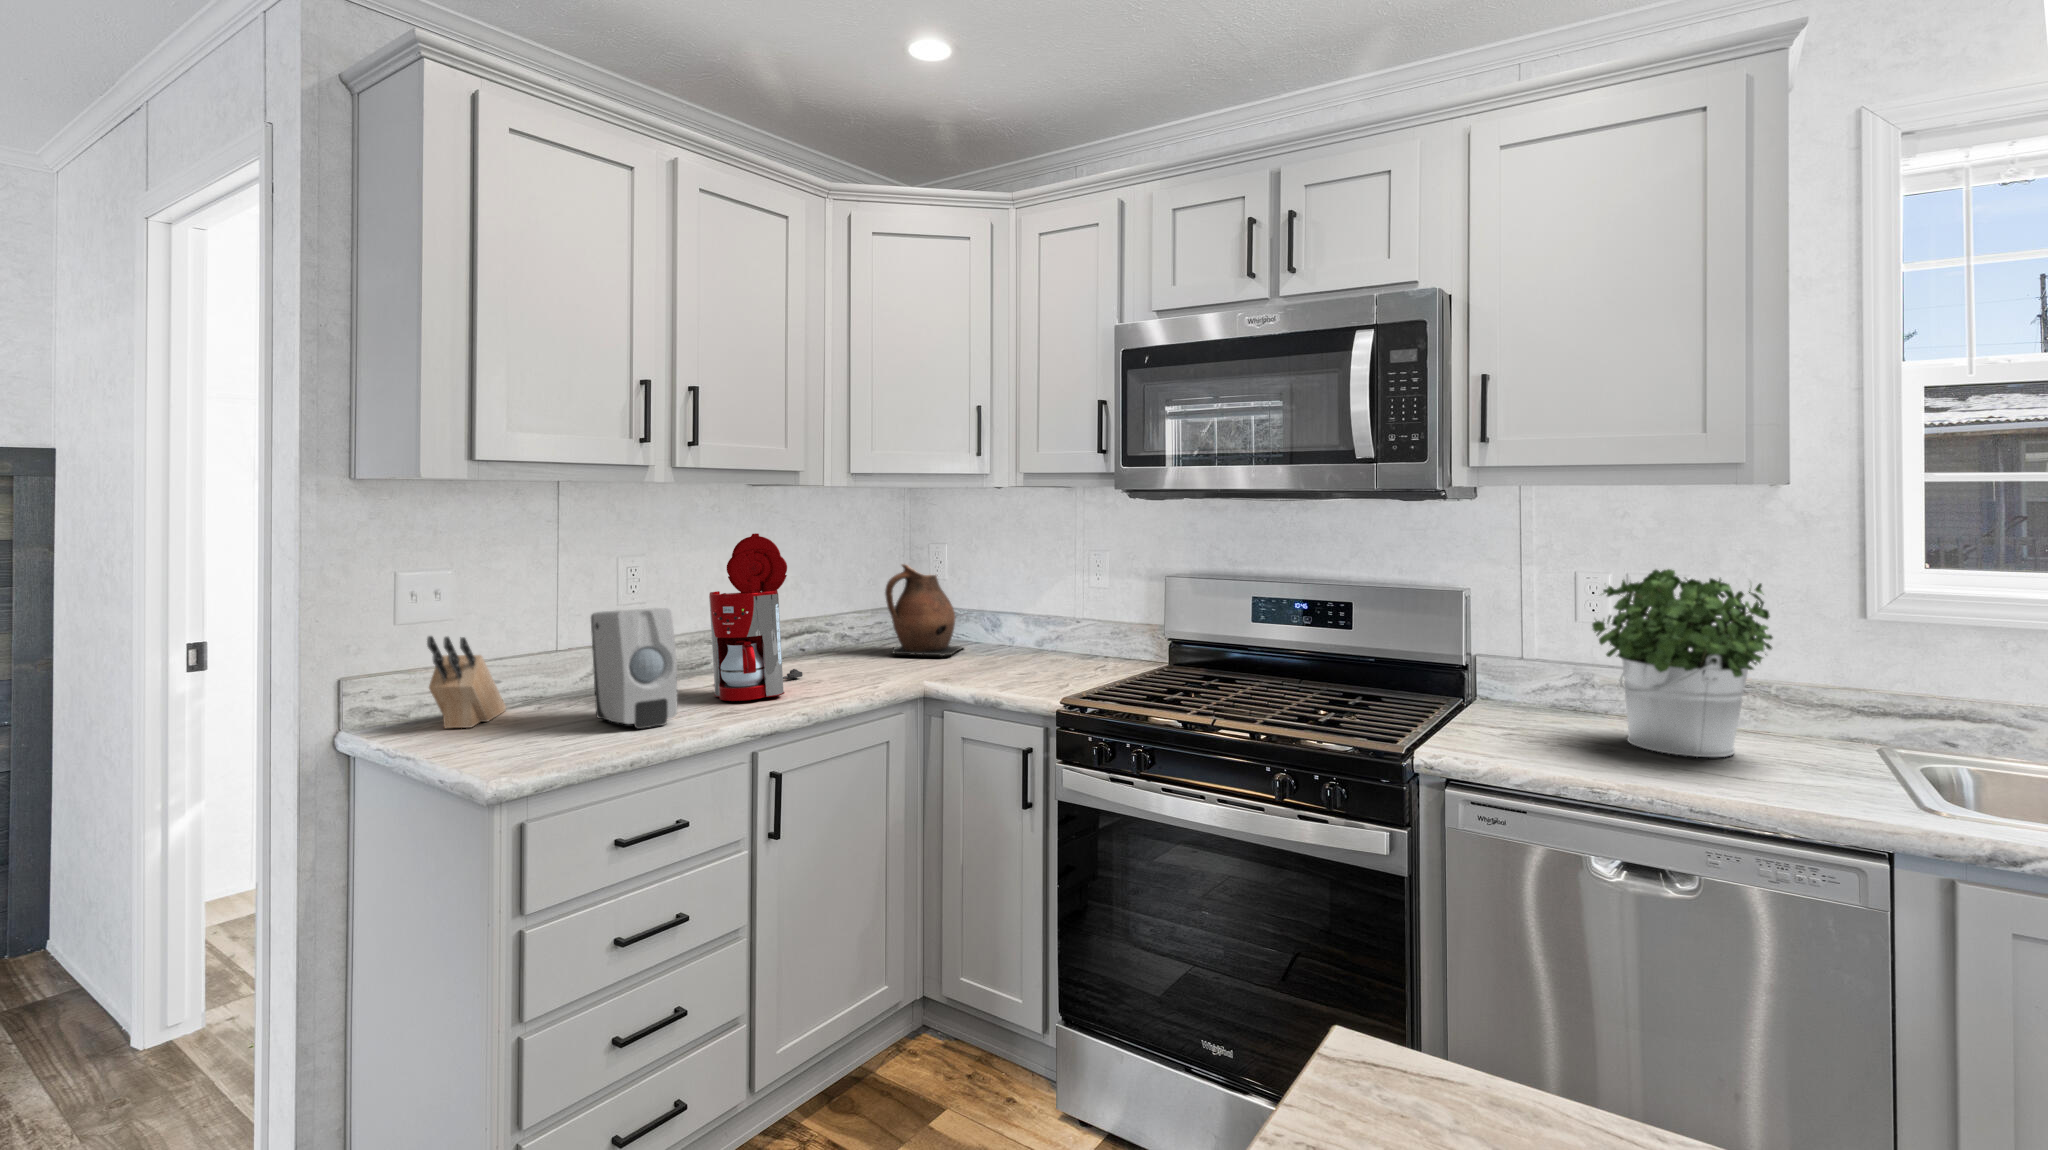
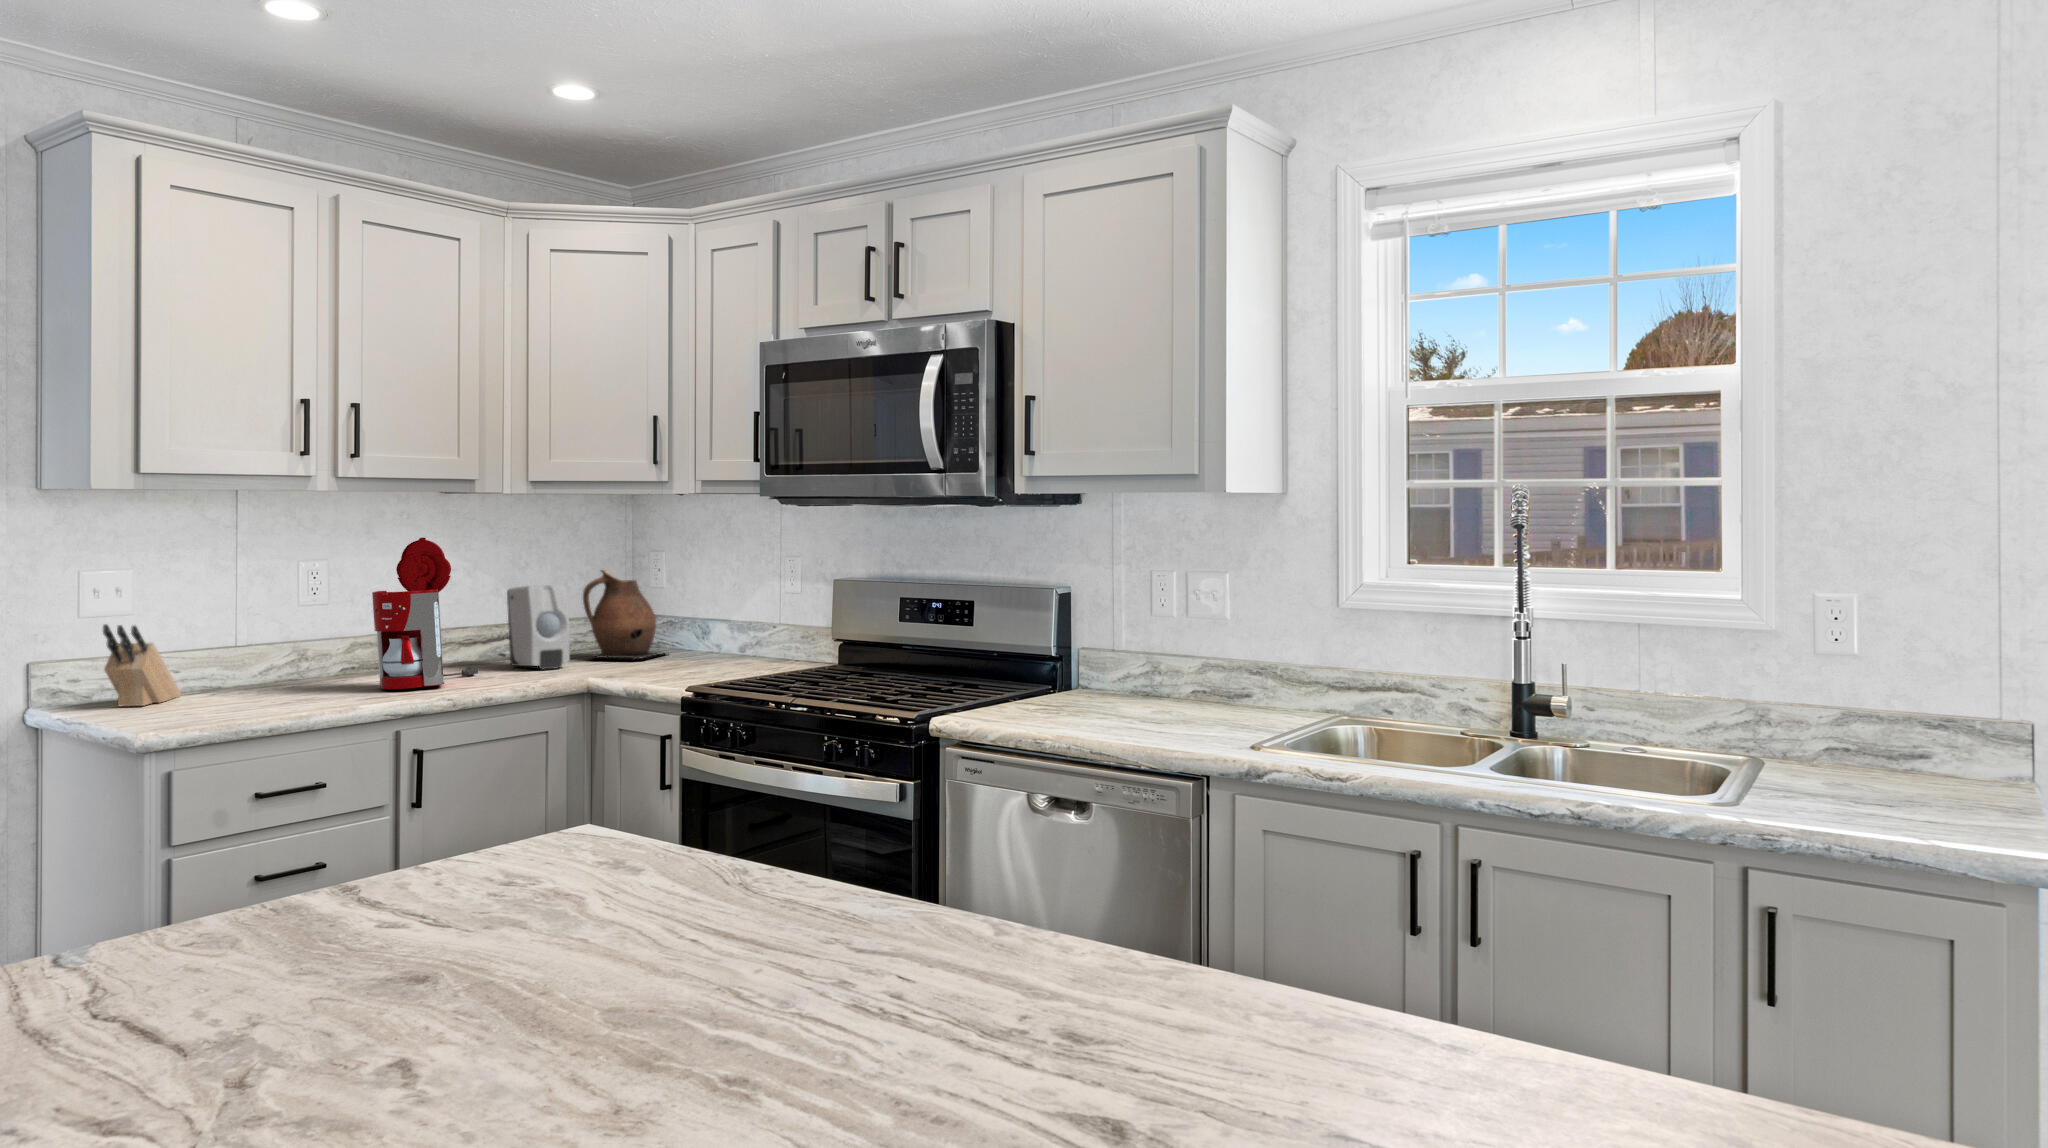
potted plant: present [1592,569,1773,757] -> none [1096,564,1226,721]
soap dispenser: present [591,608,677,729] -> present [507,584,570,669]

